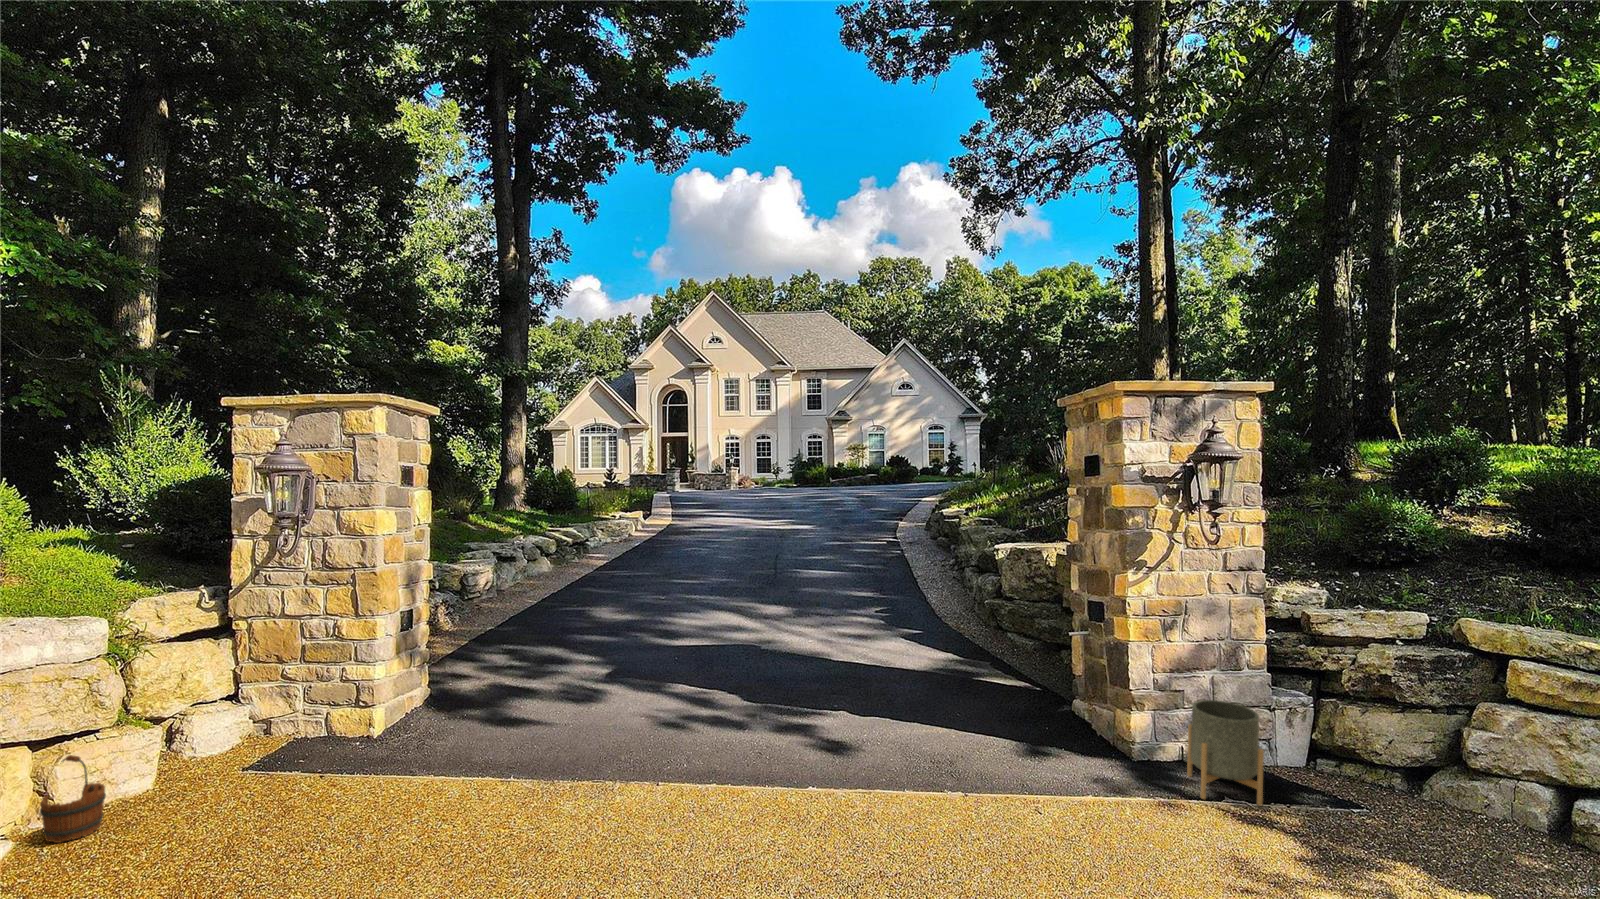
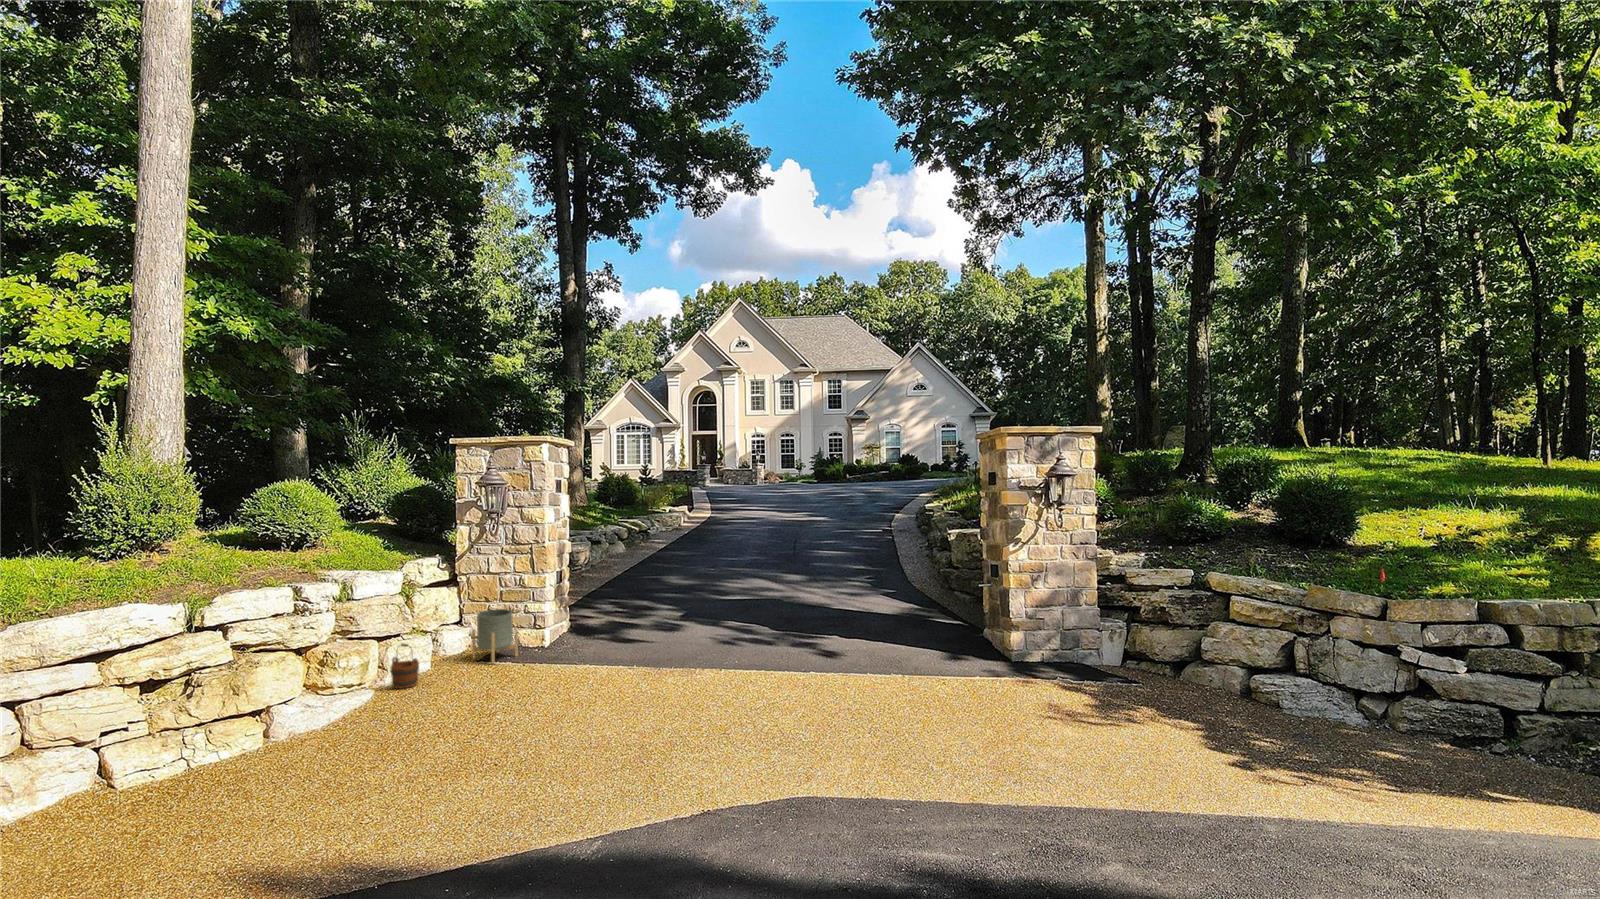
planter: present [1187,700,1264,806] -> present [472,609,518,664]

